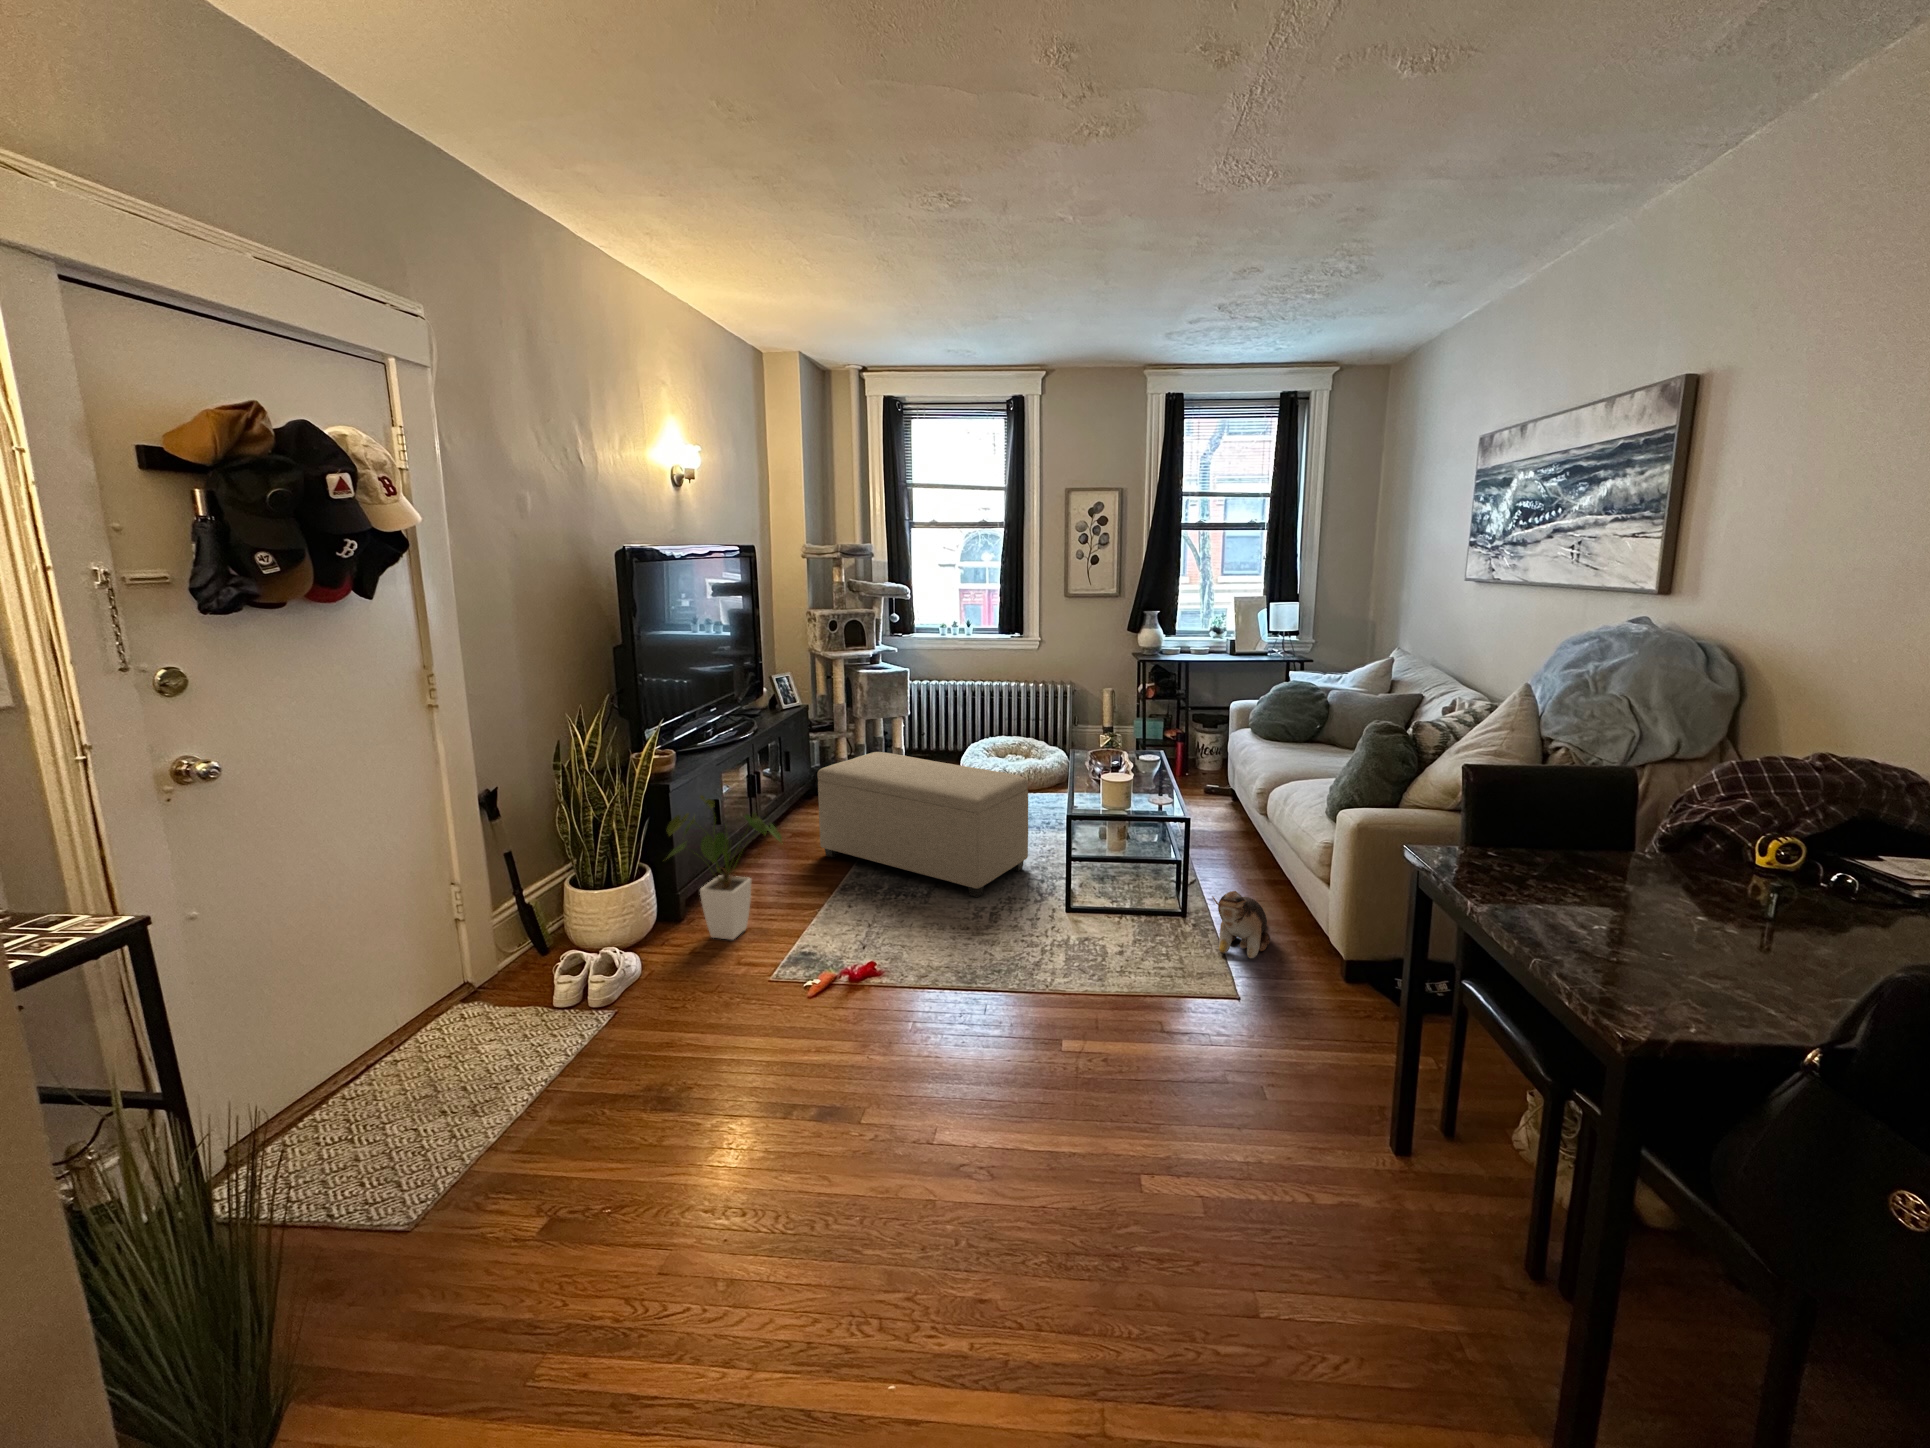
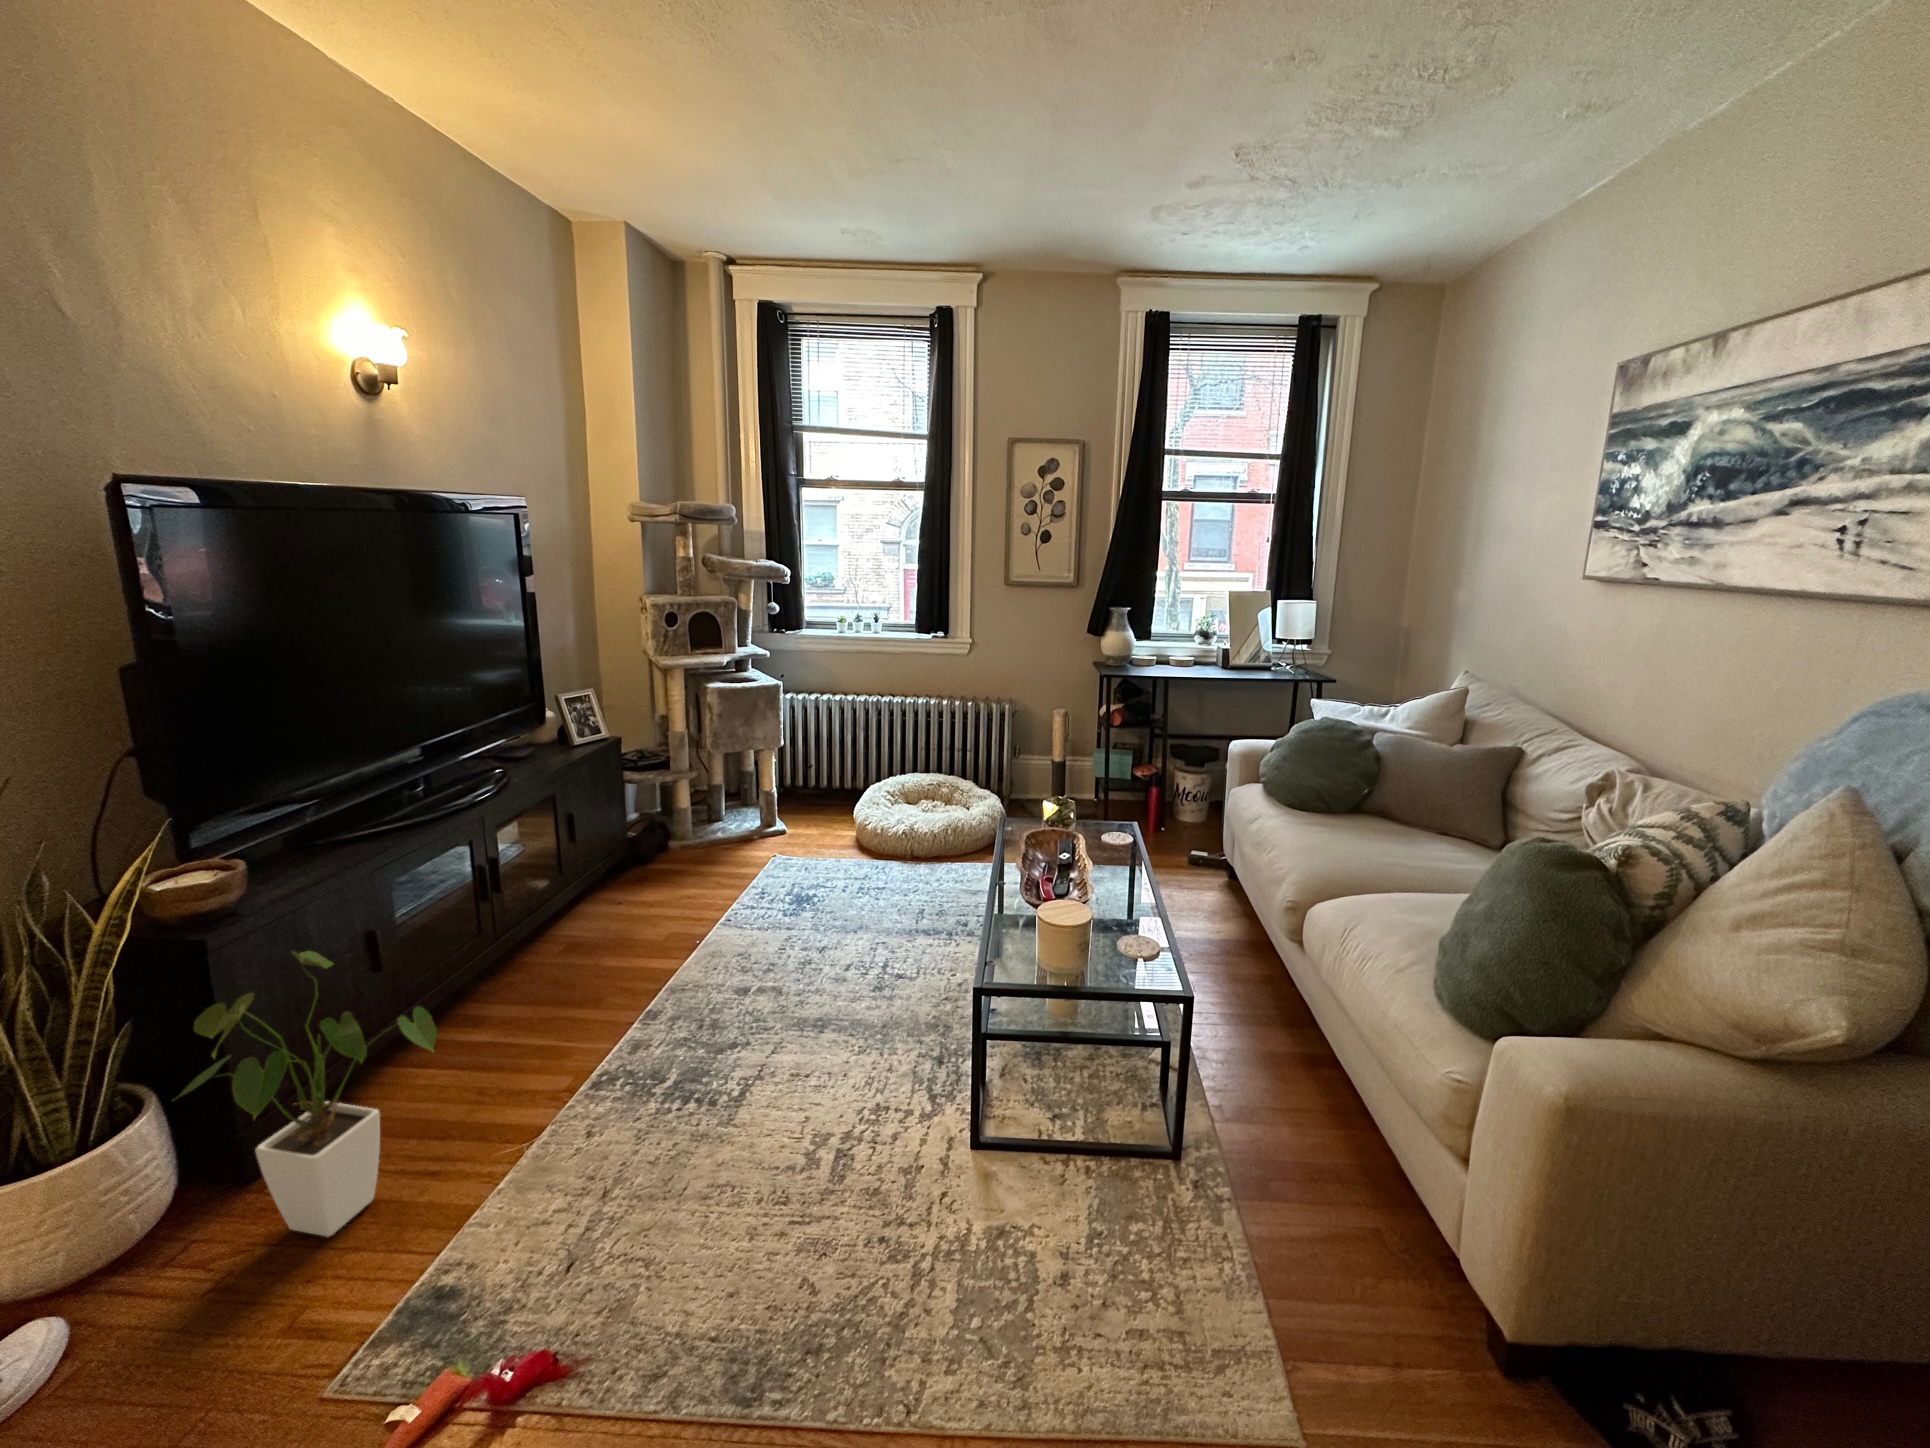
ottoman: present [817,752,1028,897] -> none [583,823,920,1101]
plush toy: present [1212,891,1270,958] -> none [1233,1147,1328,1284]

